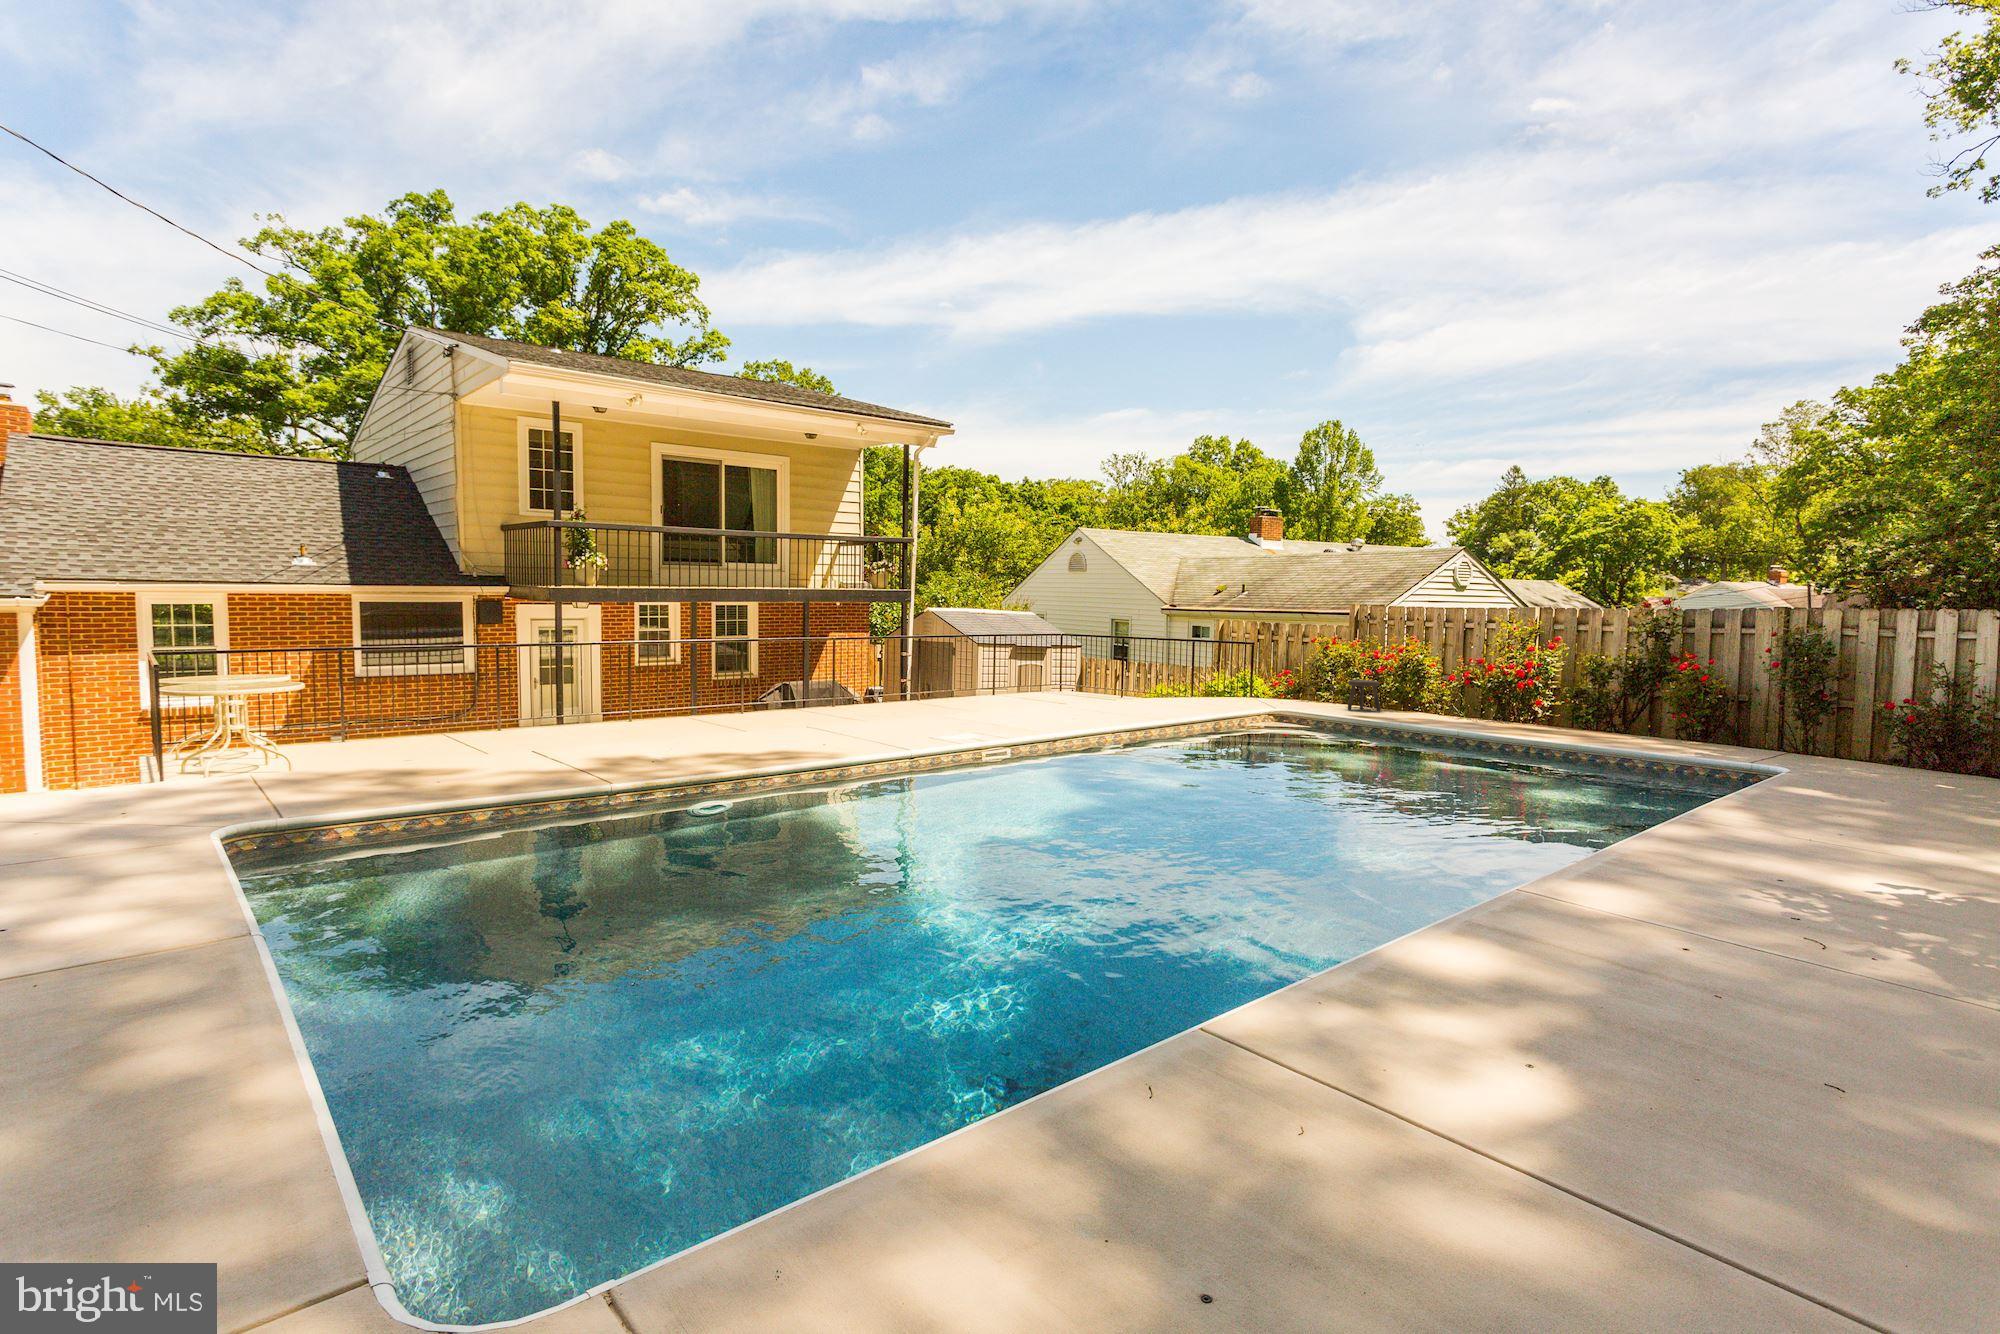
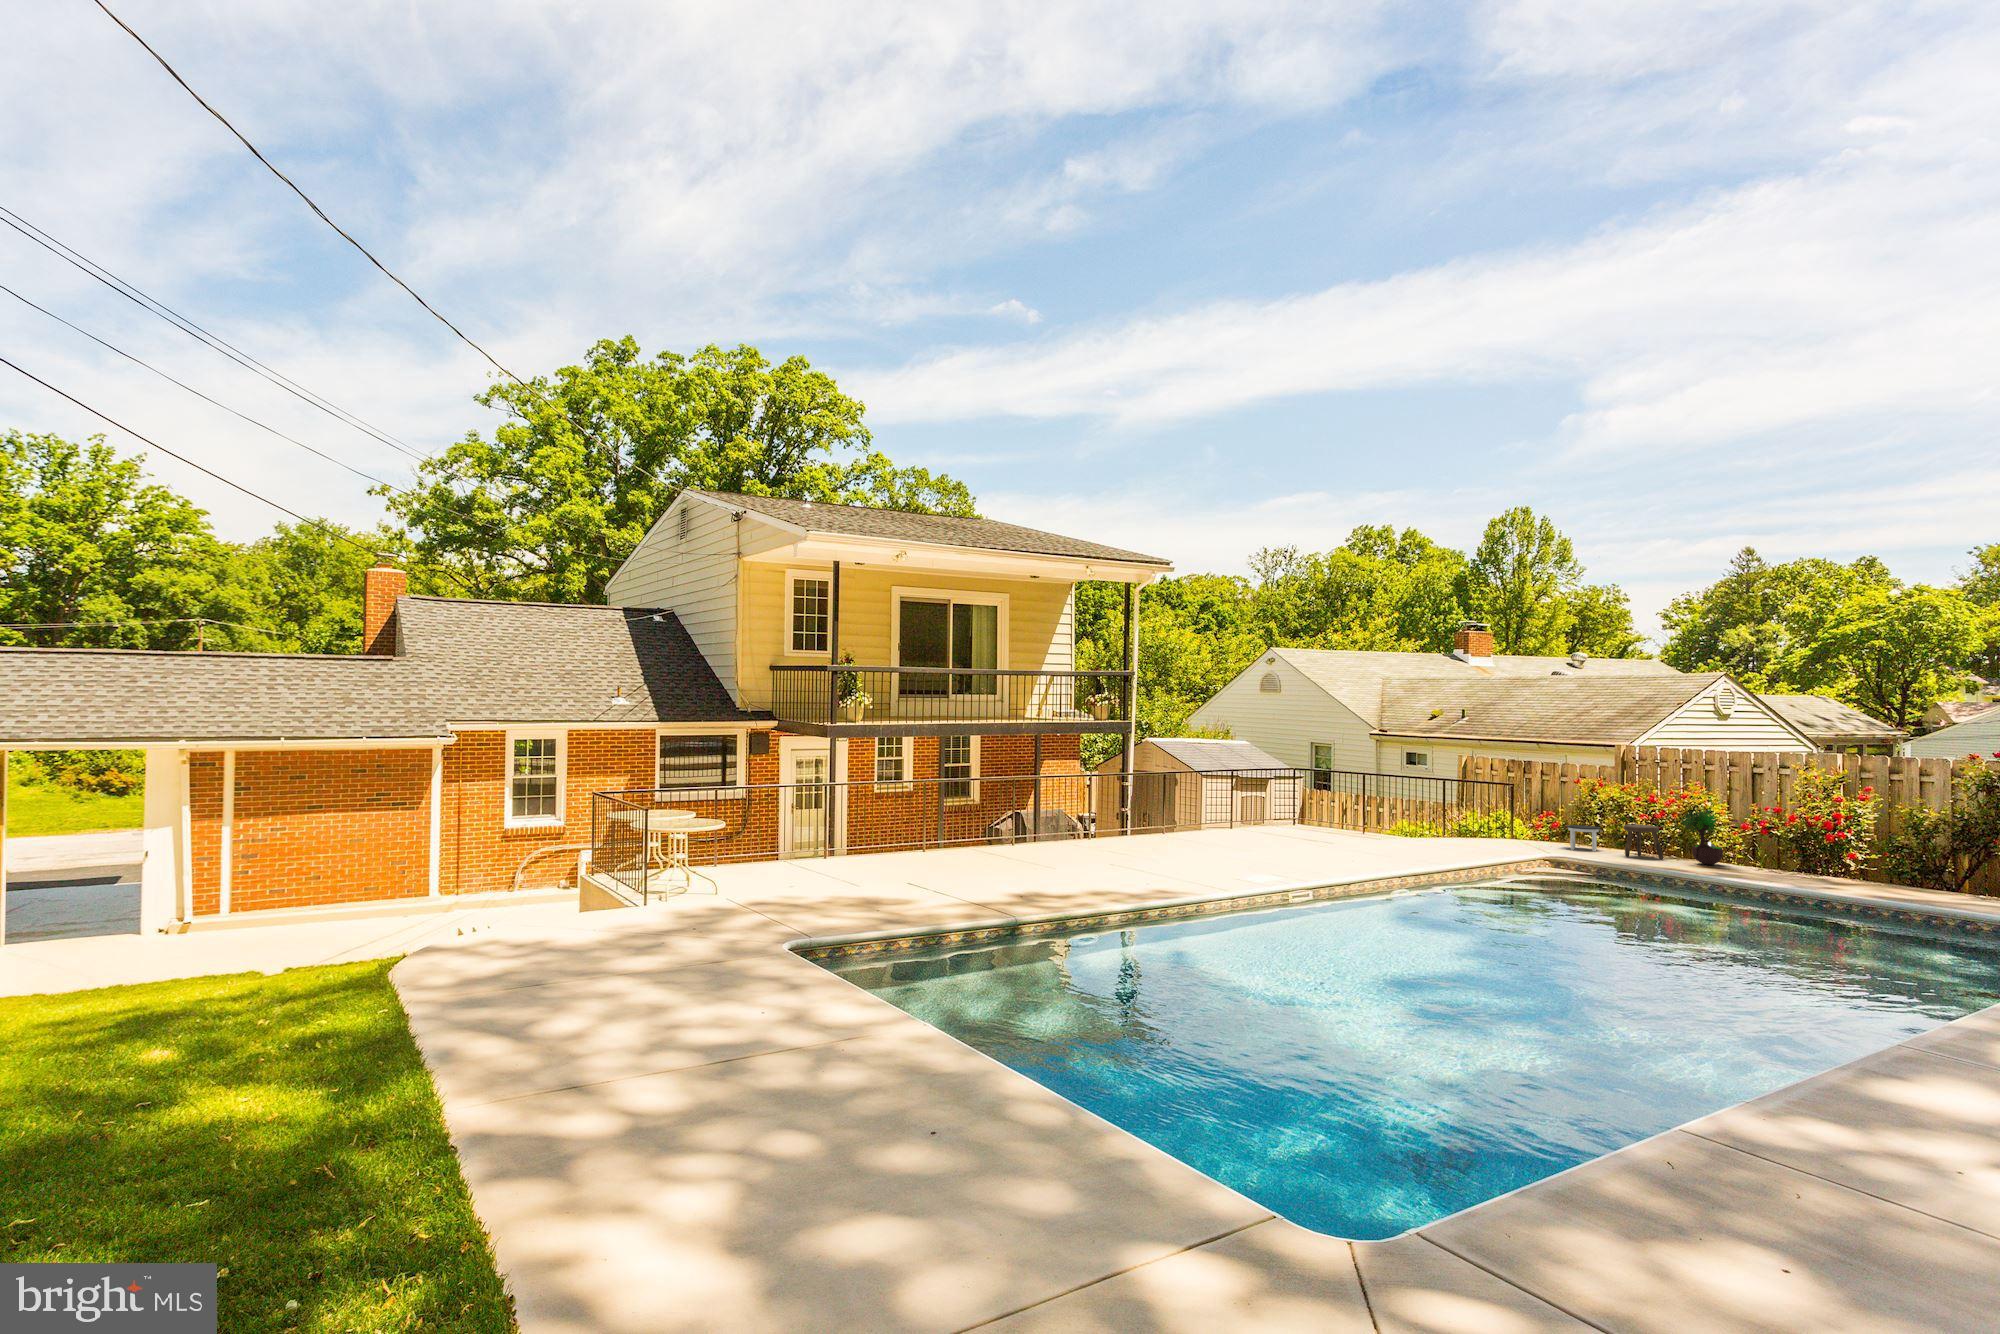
potted tree: none [1395,660,1432,715] -> present [1682,811,1723,865]
round table: none [1301,682,1331,706] -> present [1566,825,1601,851]

